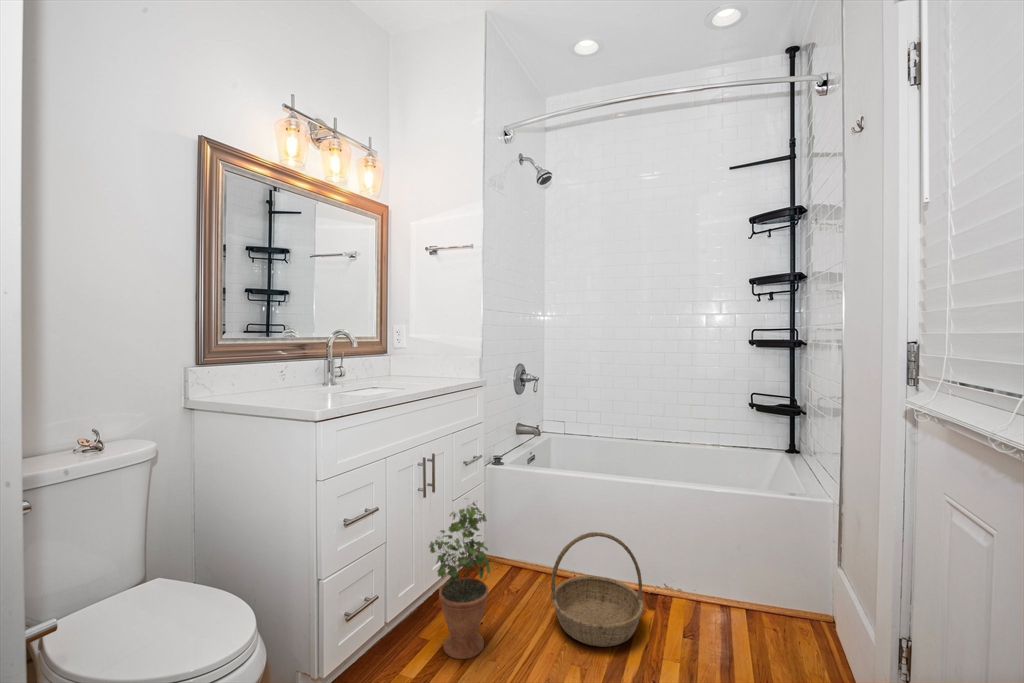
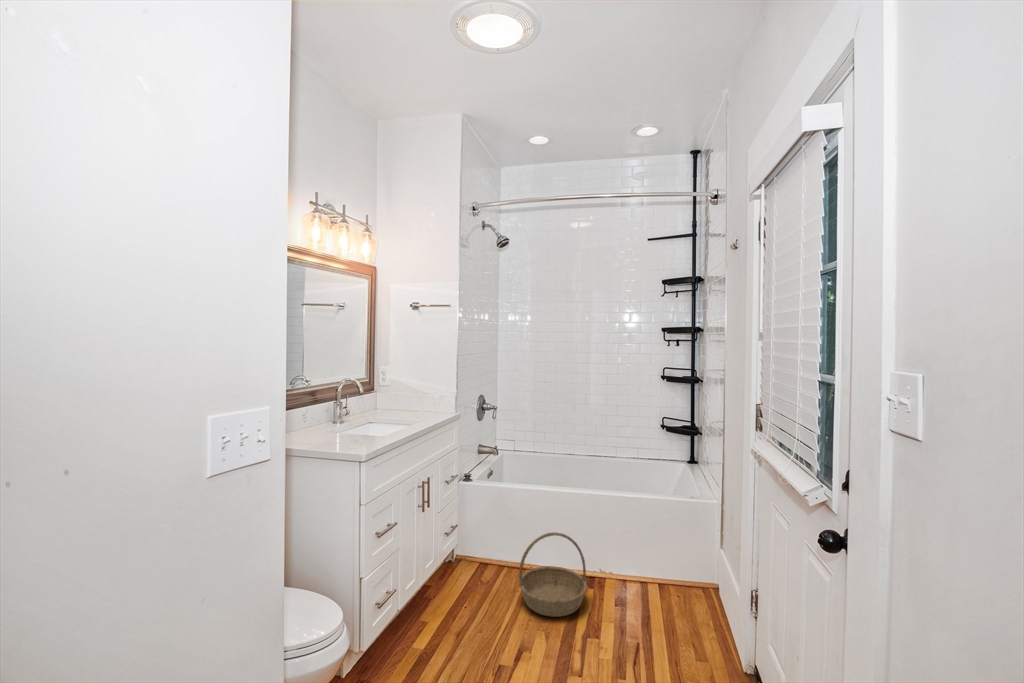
potted plant: present [429,503,490,659] -> none [429,511,476,634]

